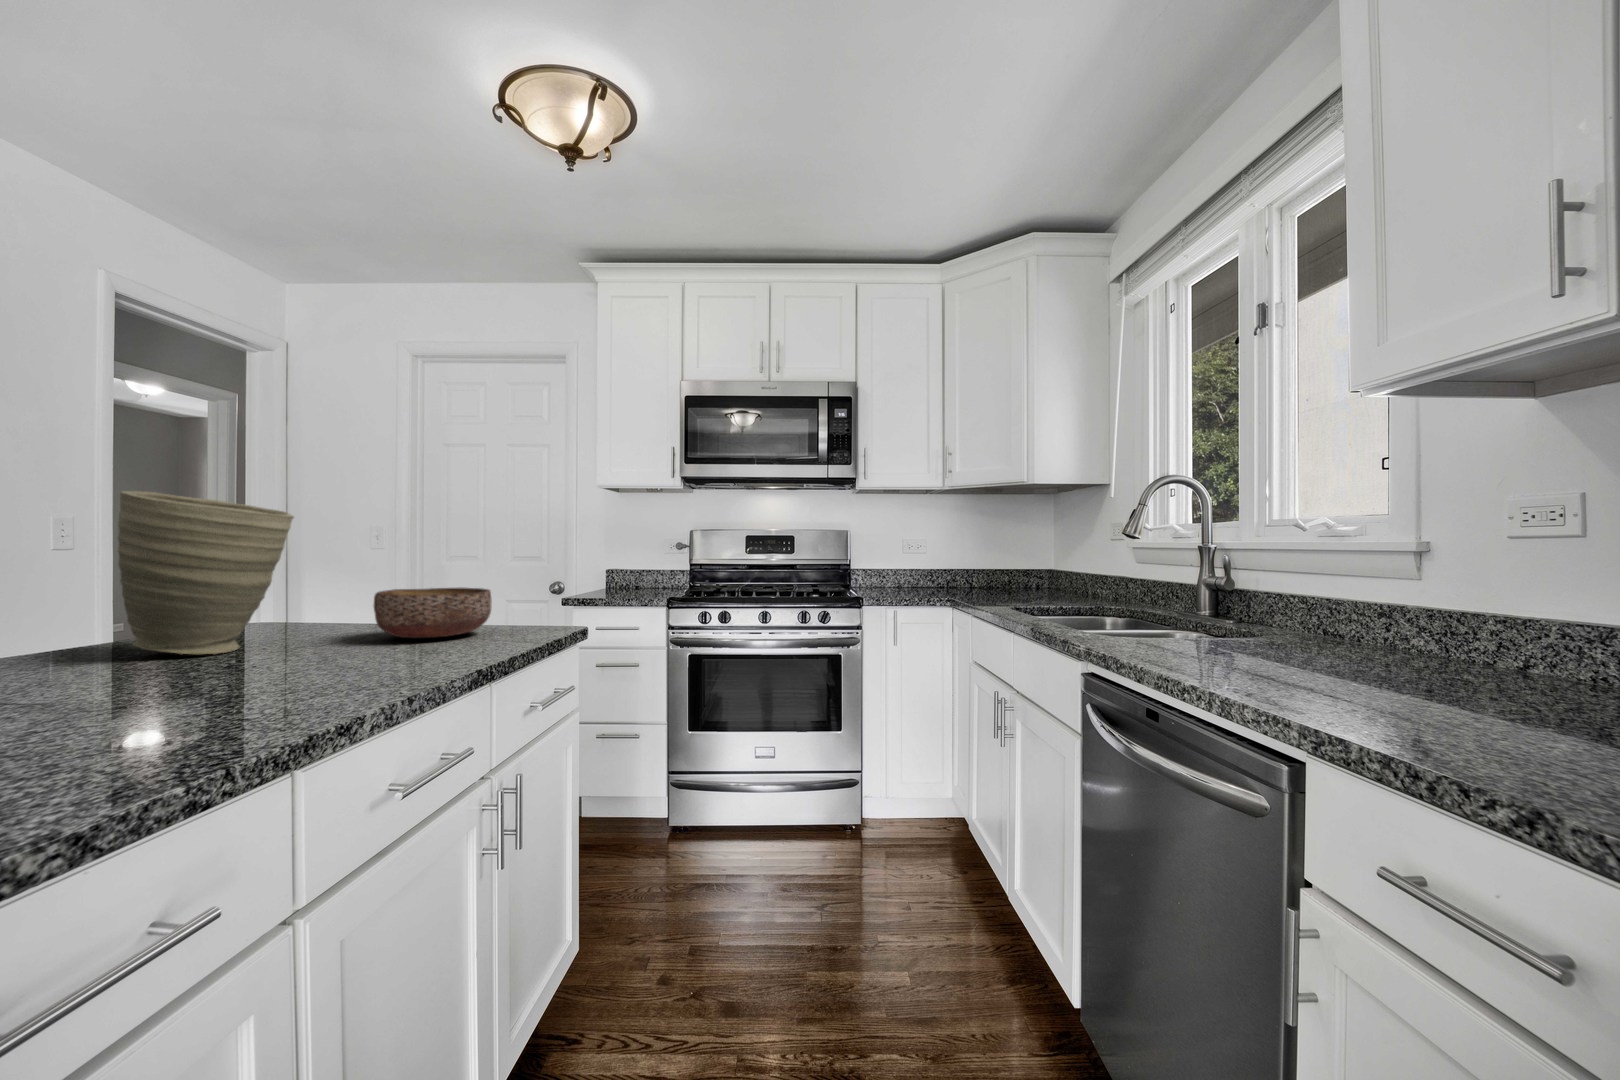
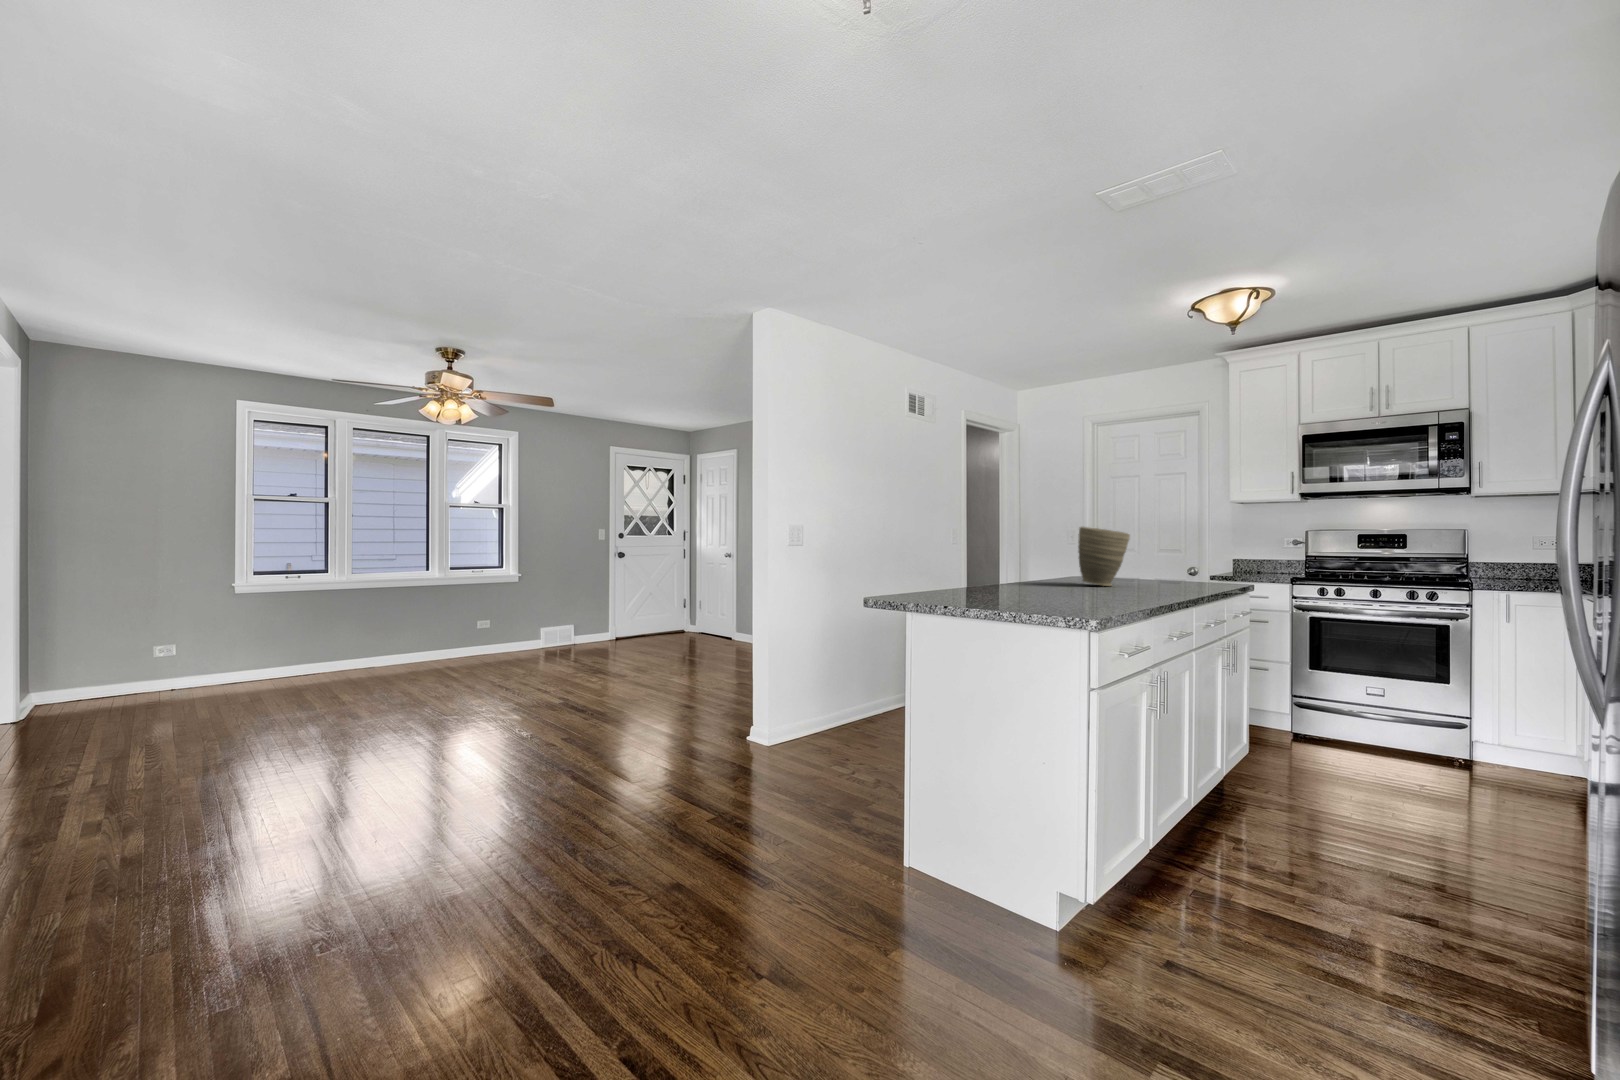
bowl: present [374,588,491,638] -> none [1158,565,1210,586]

